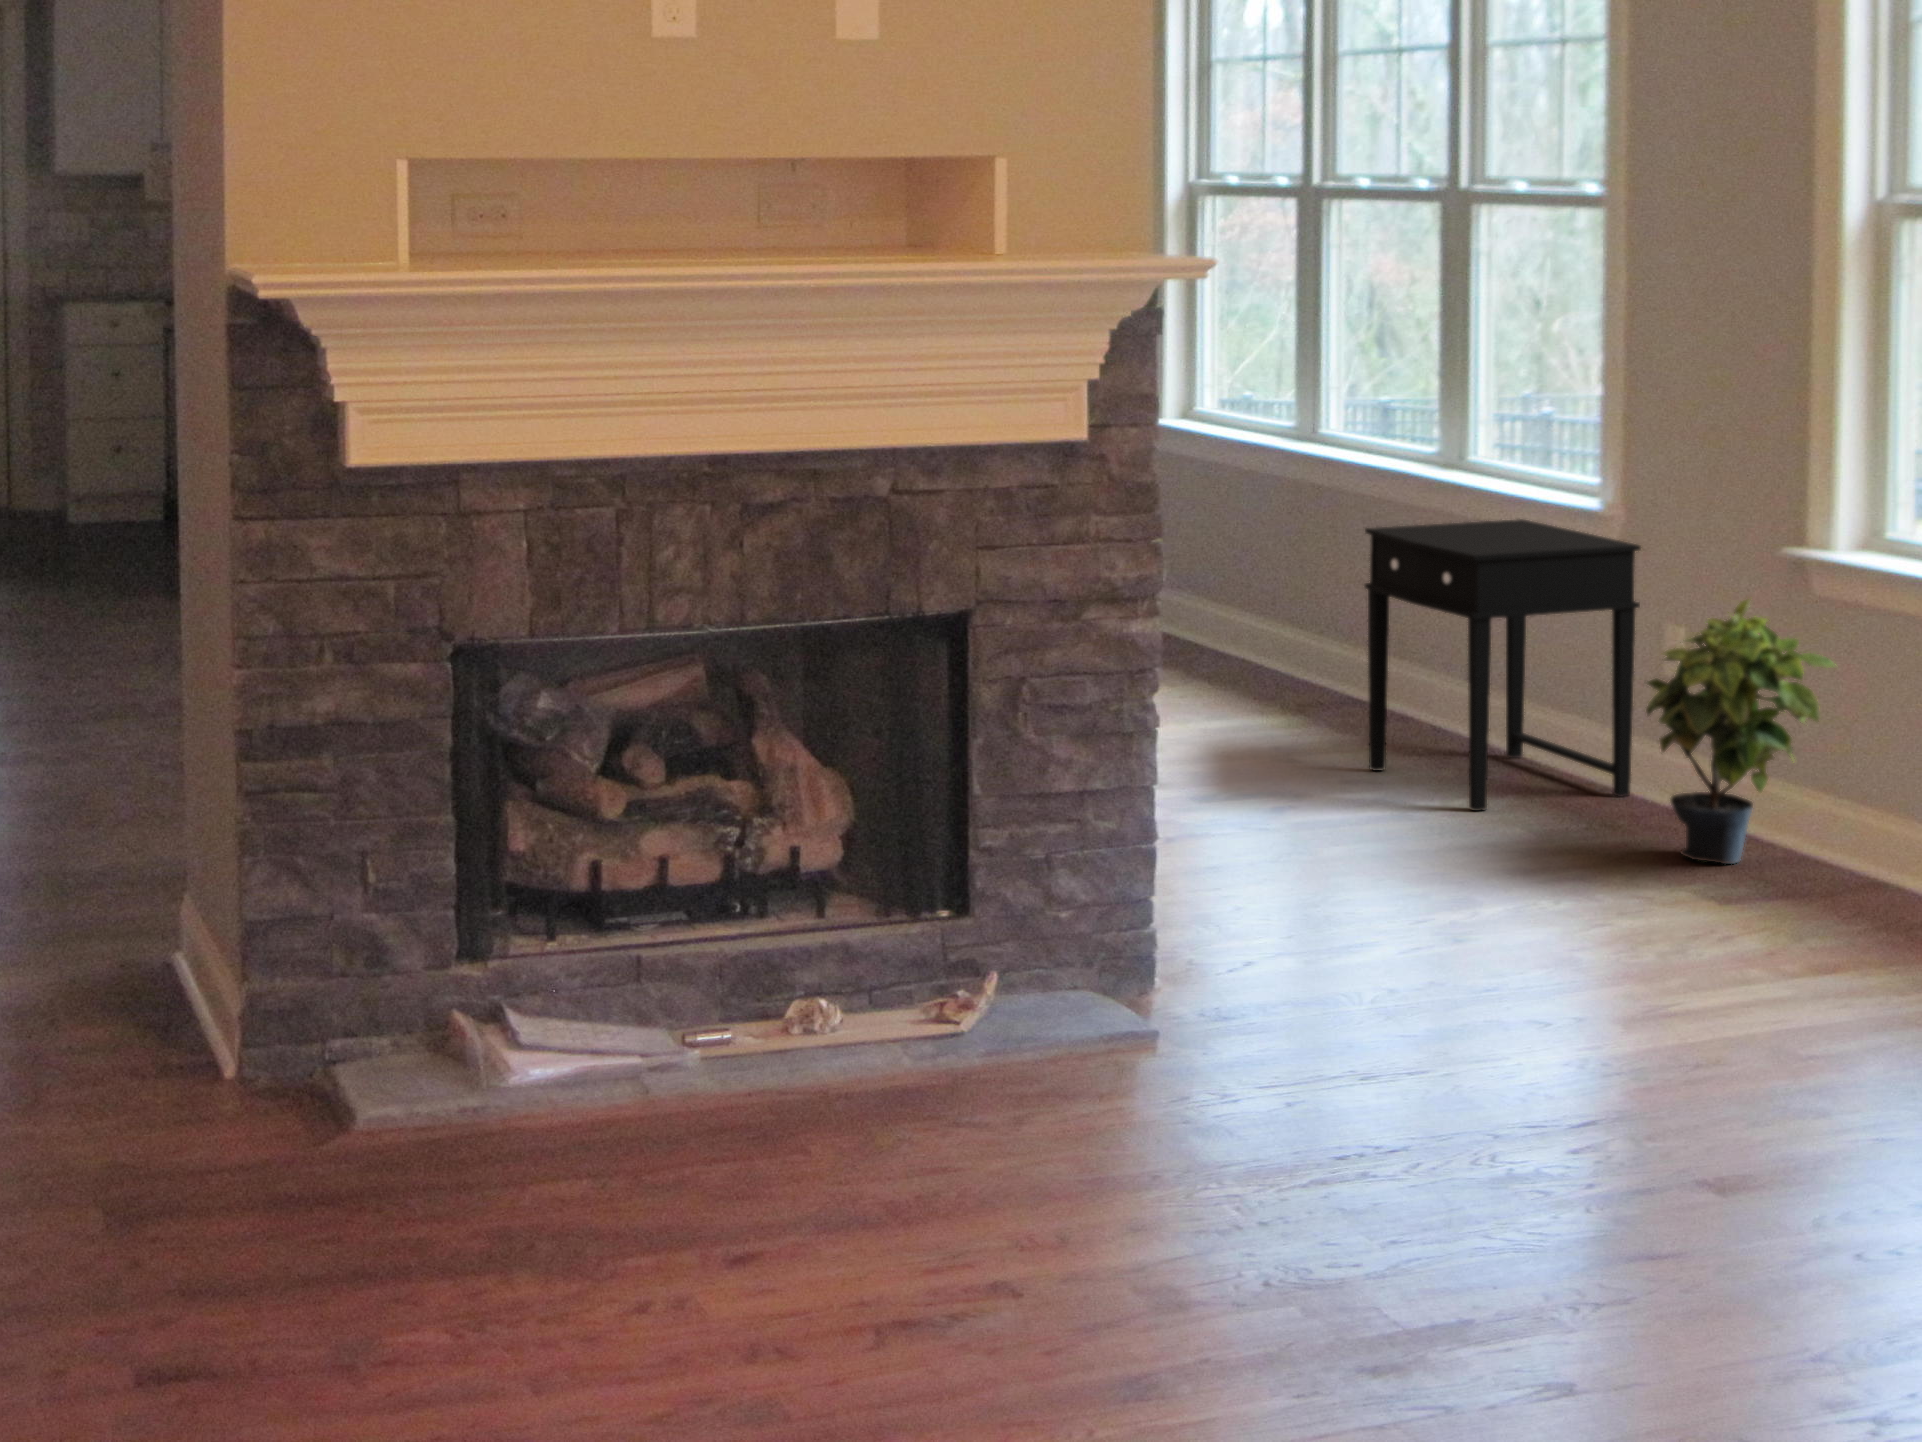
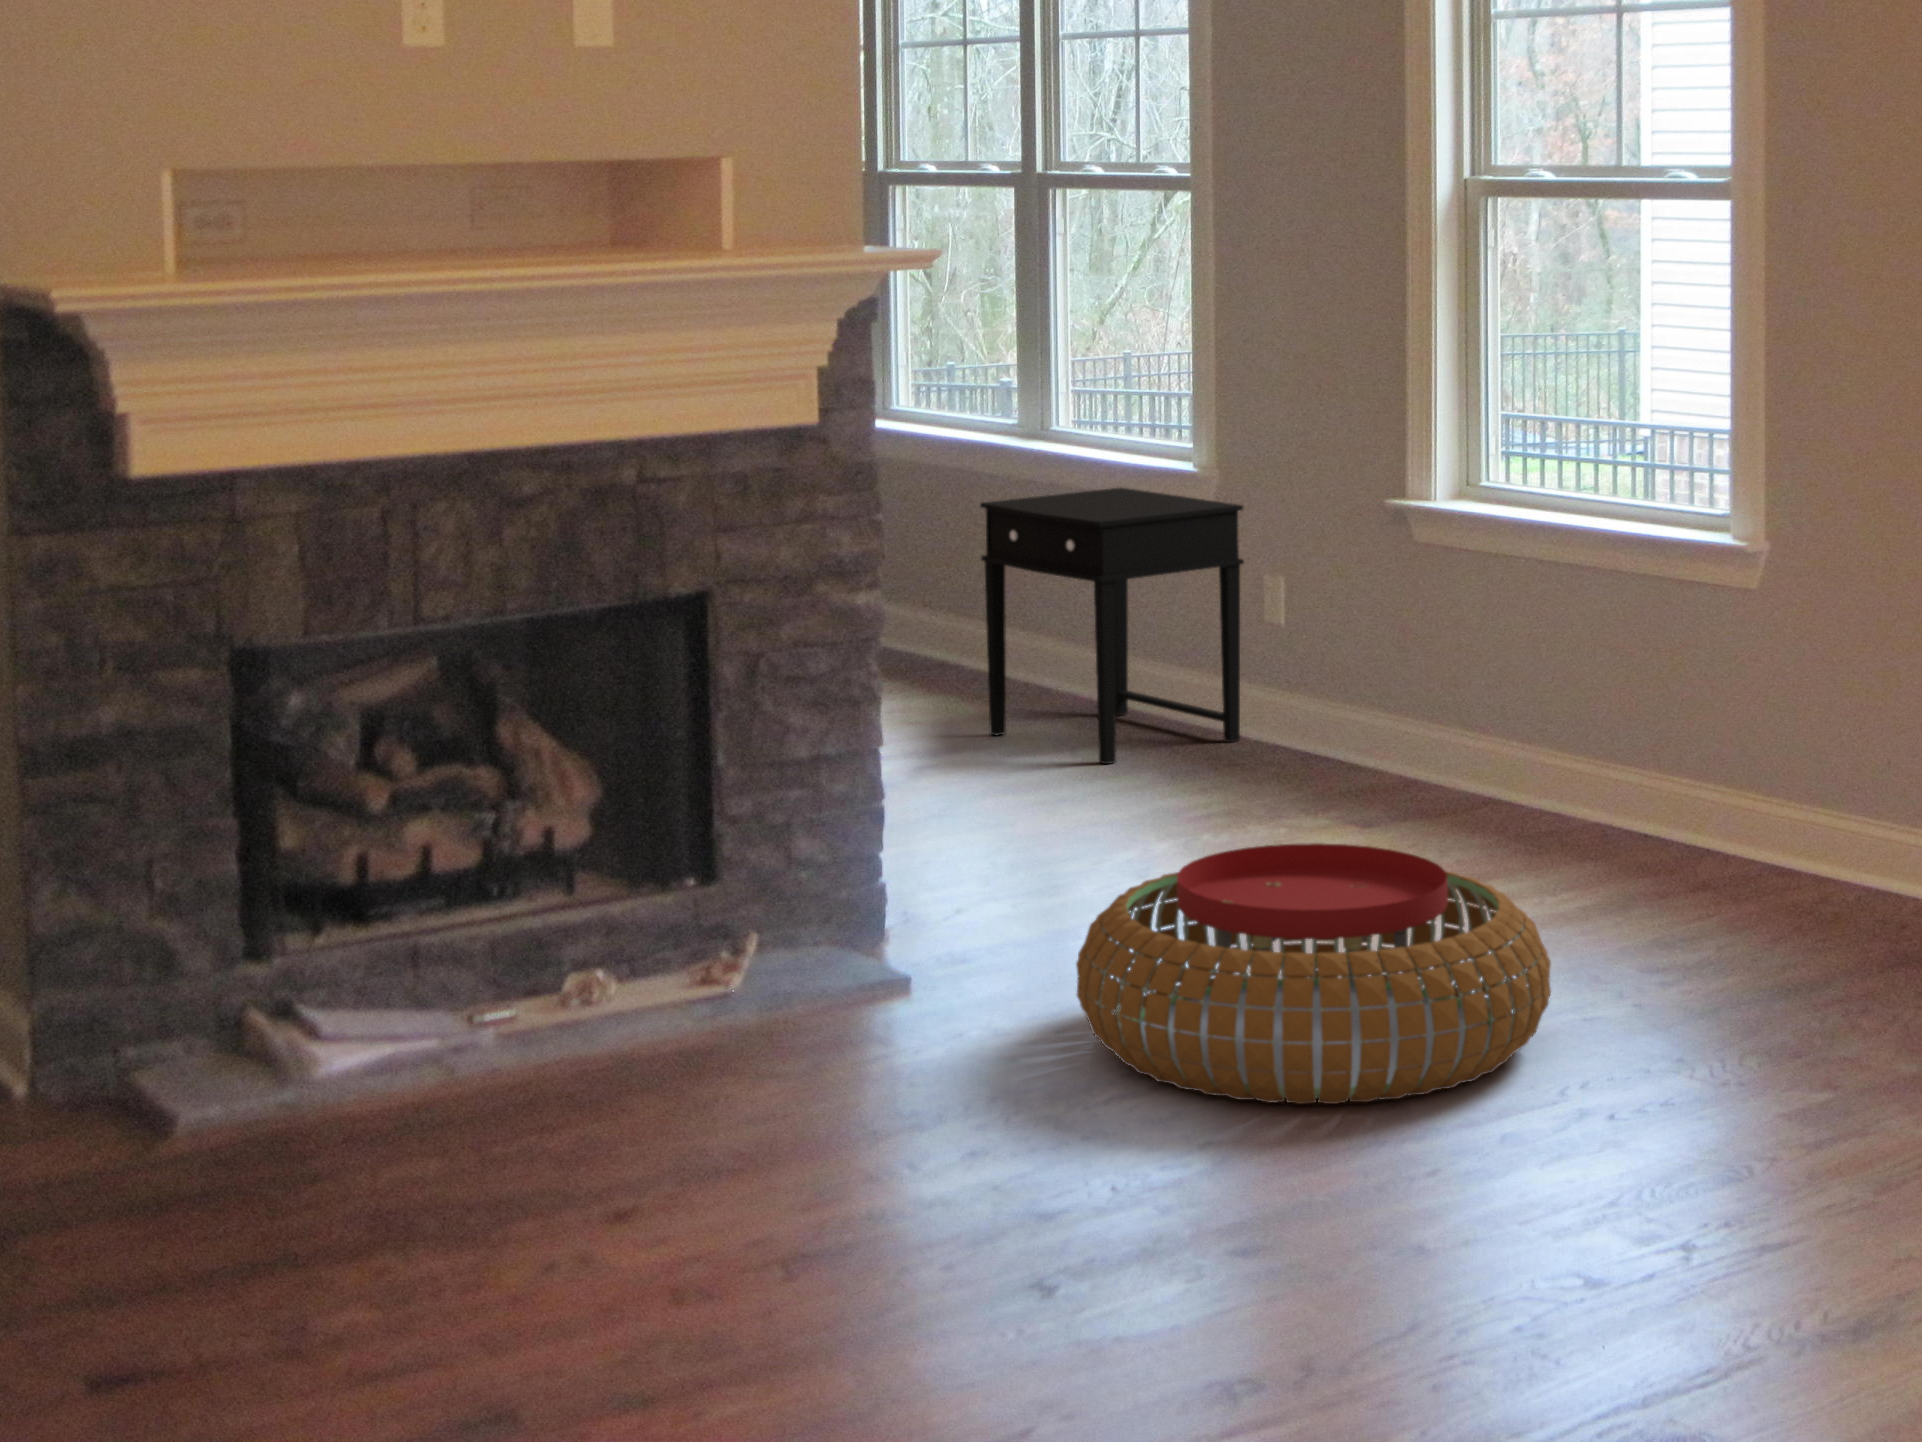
potted plant: present [1646,599,1836,864] -> none [1269,546,1445,792]
pouf: none [1296,932,1842,1244] -> present [1076,843,1551,1104]

